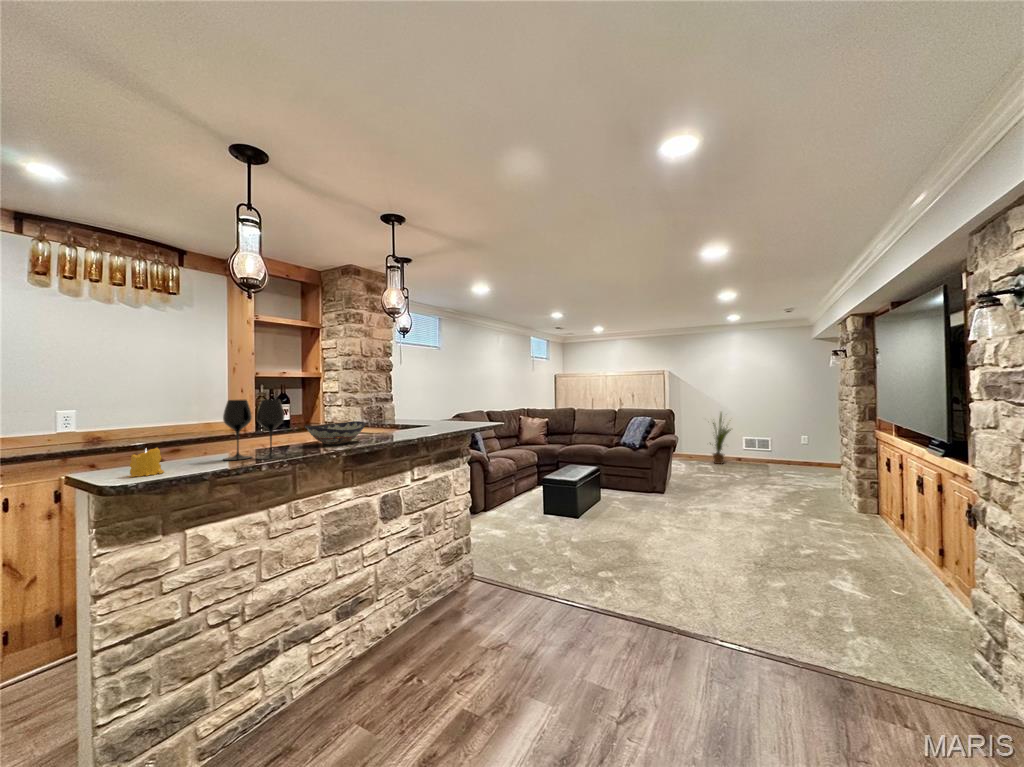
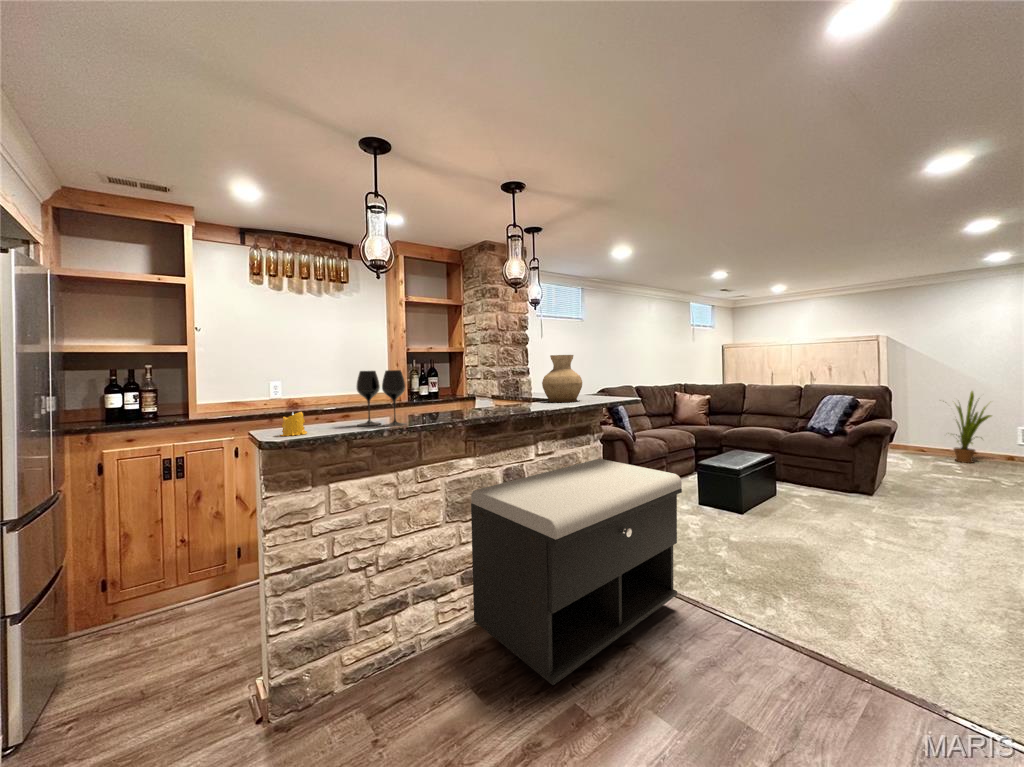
vase: none [413,383,451,428] -> present [542,355,582,403]
decorative bowl: present [305,421,366,445] -> none [431,393,487,415]
storage bench: none [350,479,542,697] -> present [471,459,682,685]

